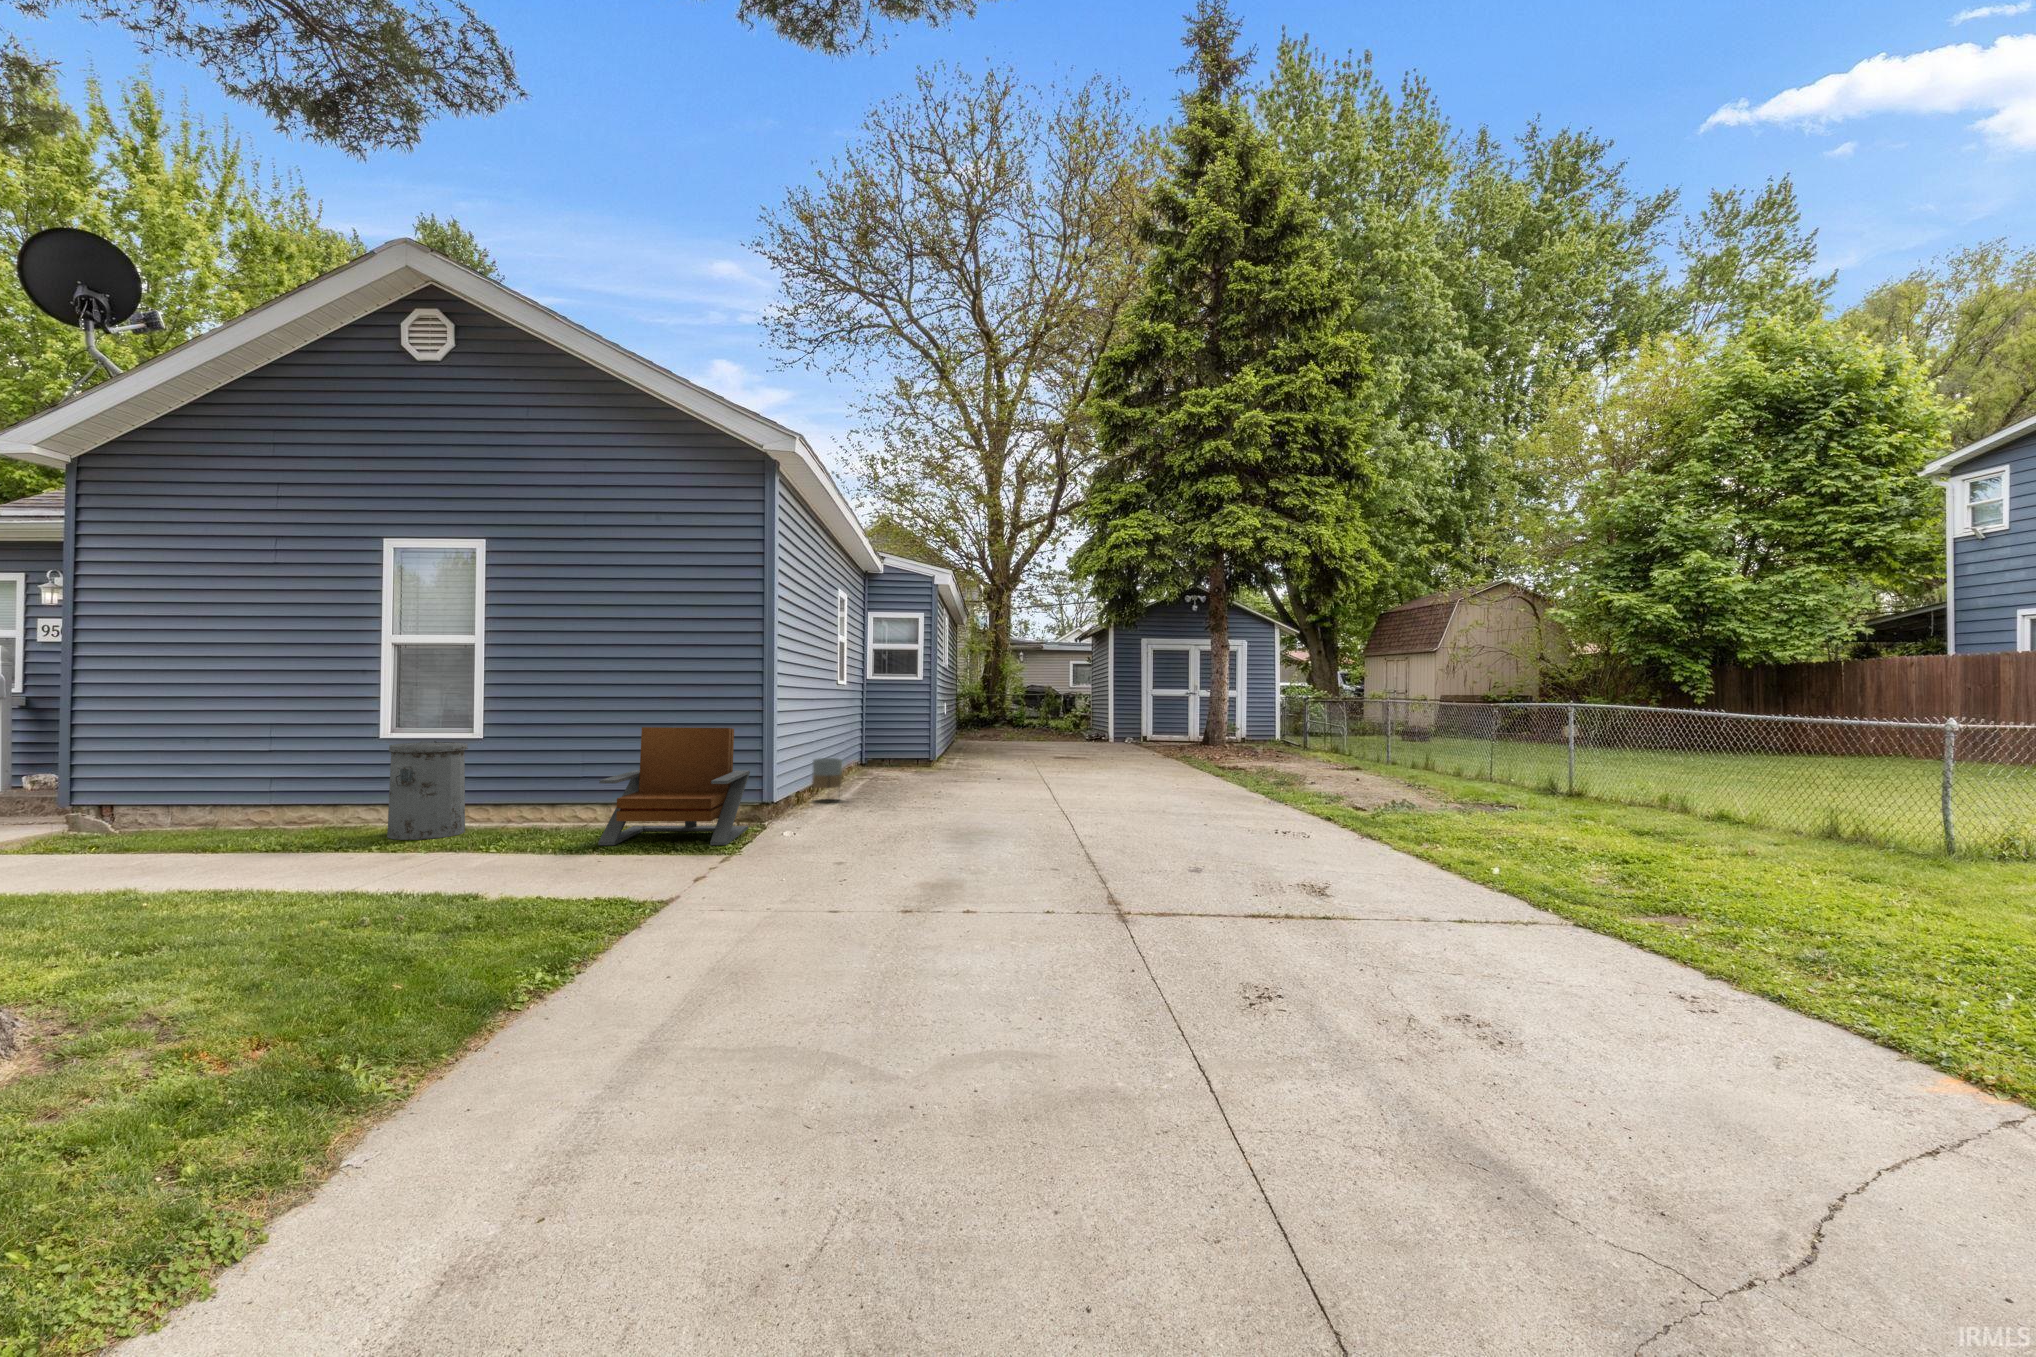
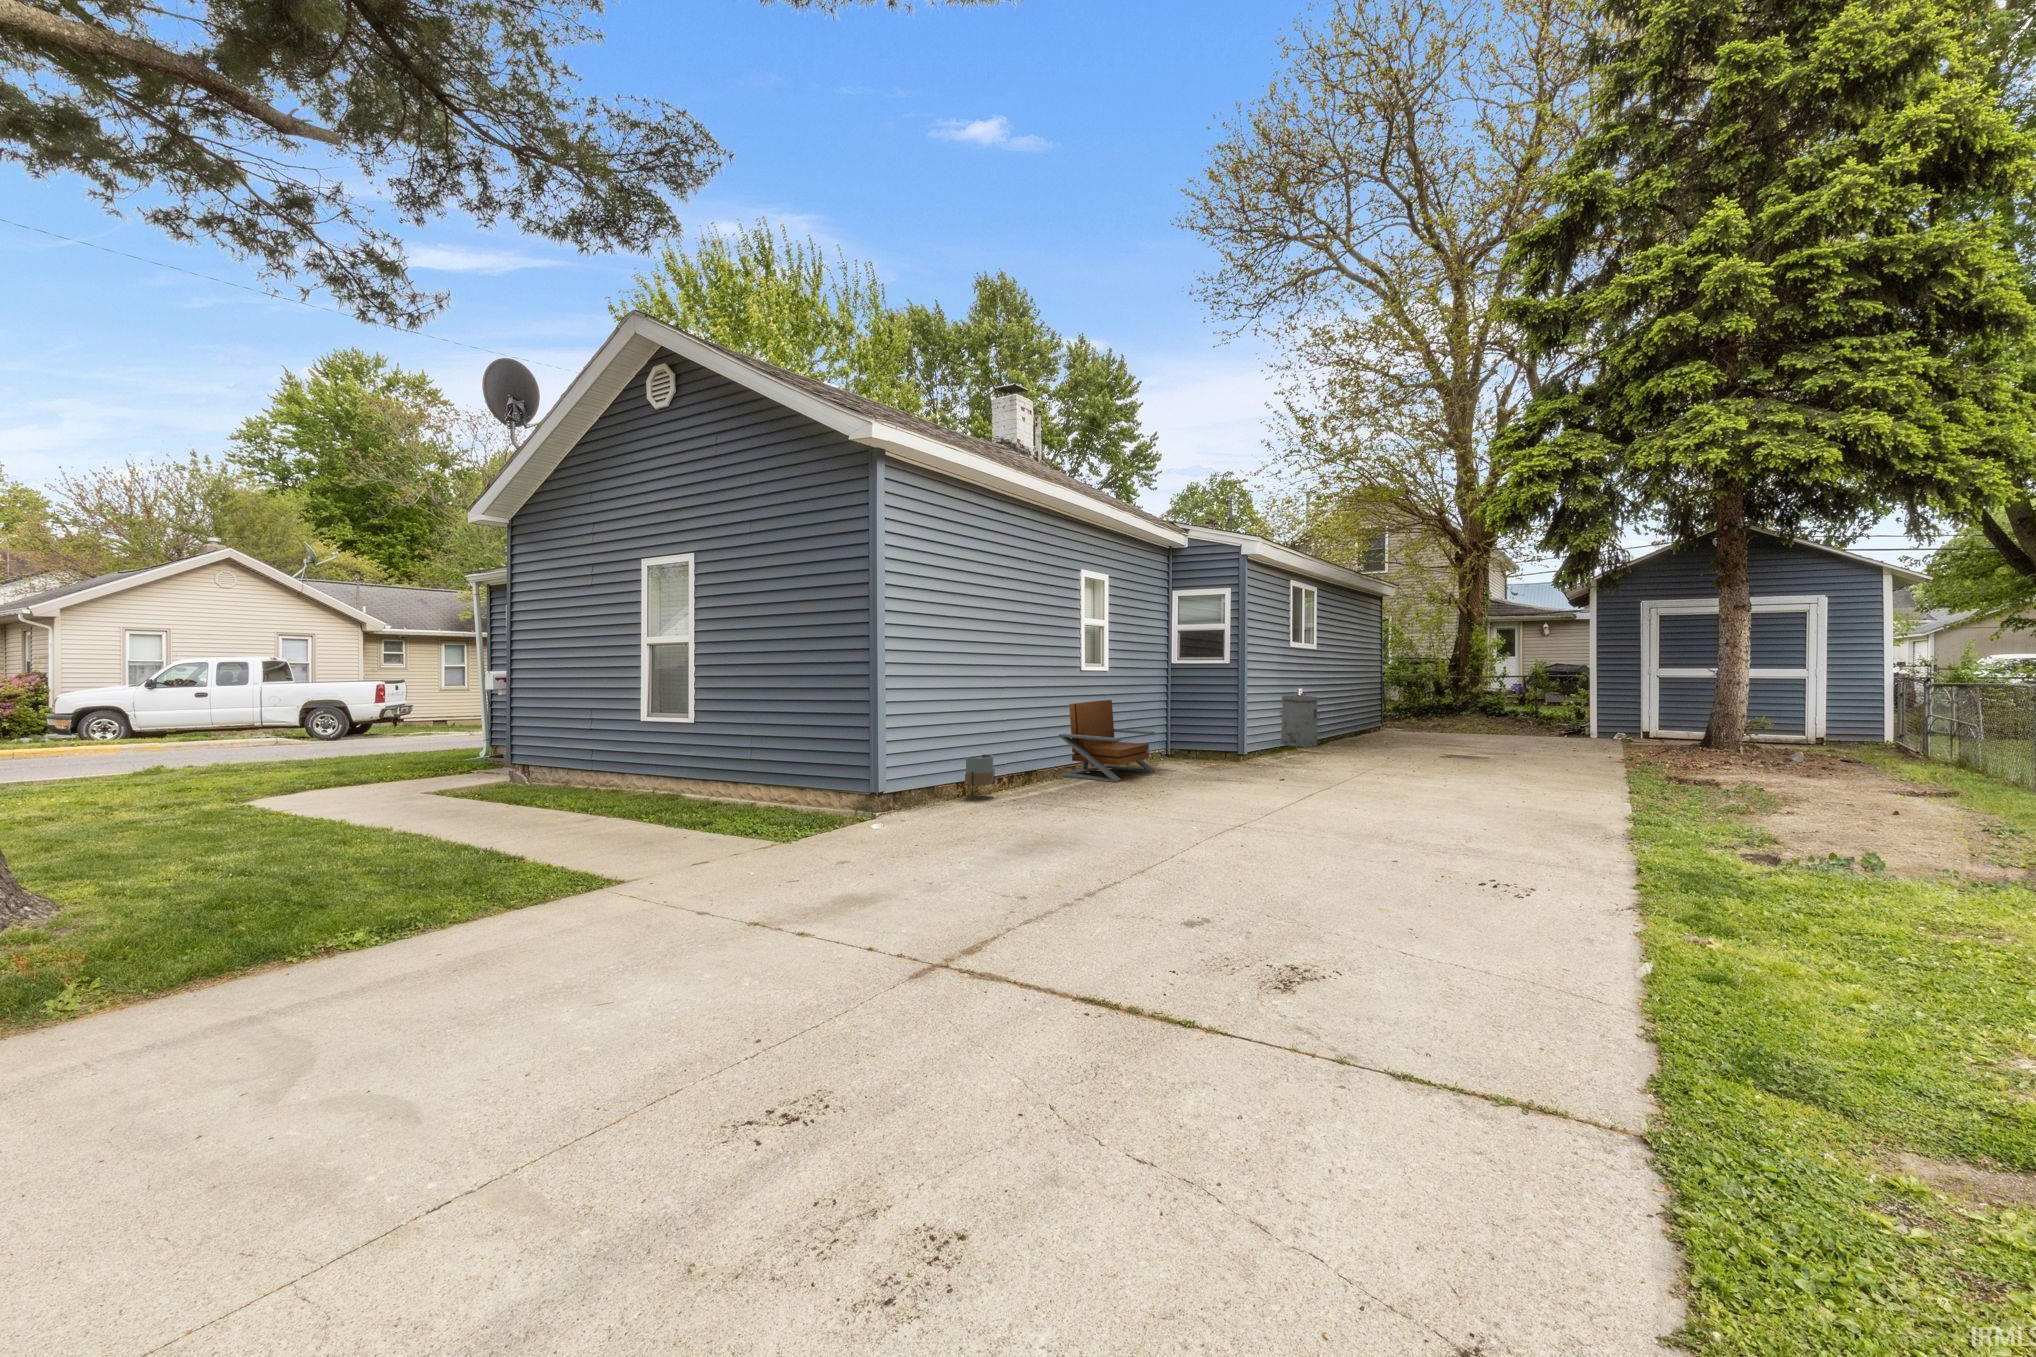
lounge chair: present [598,727,750,845] -> present [1059,700,1155,782]
trash can: present [387,741,468,840] -> present [1281,695,1320,747]

